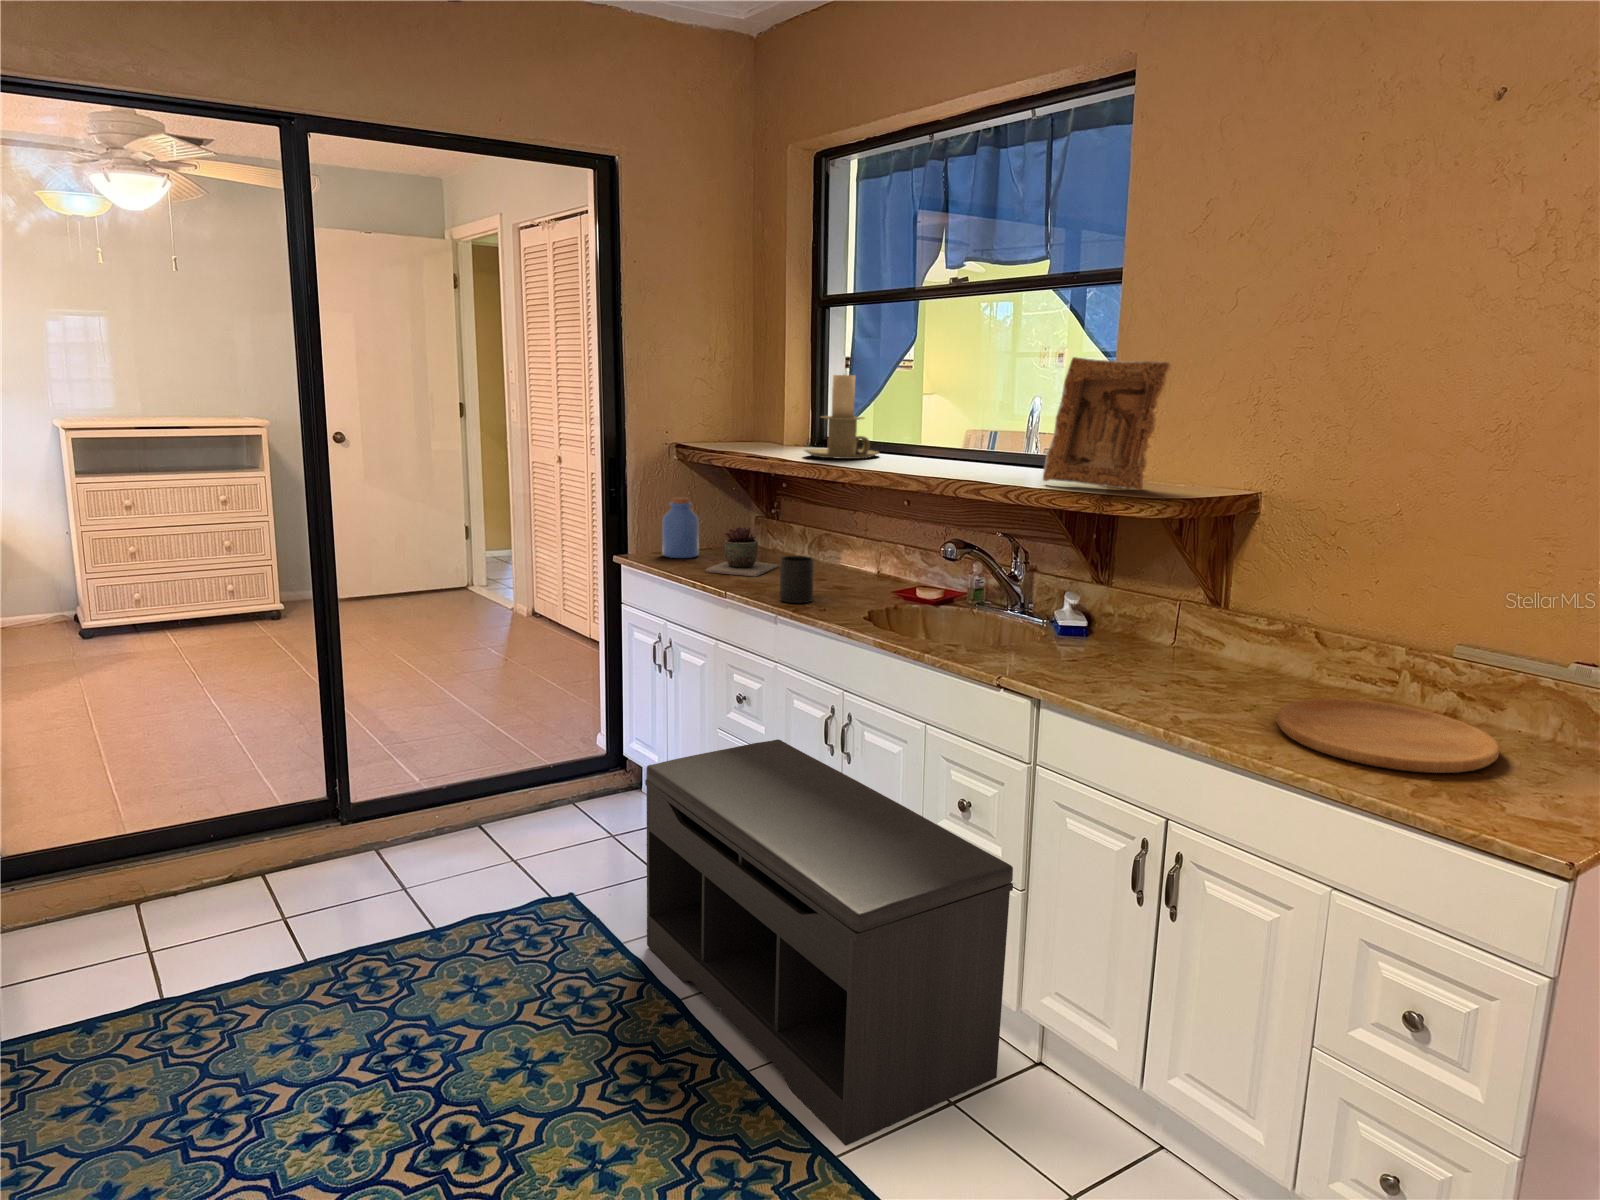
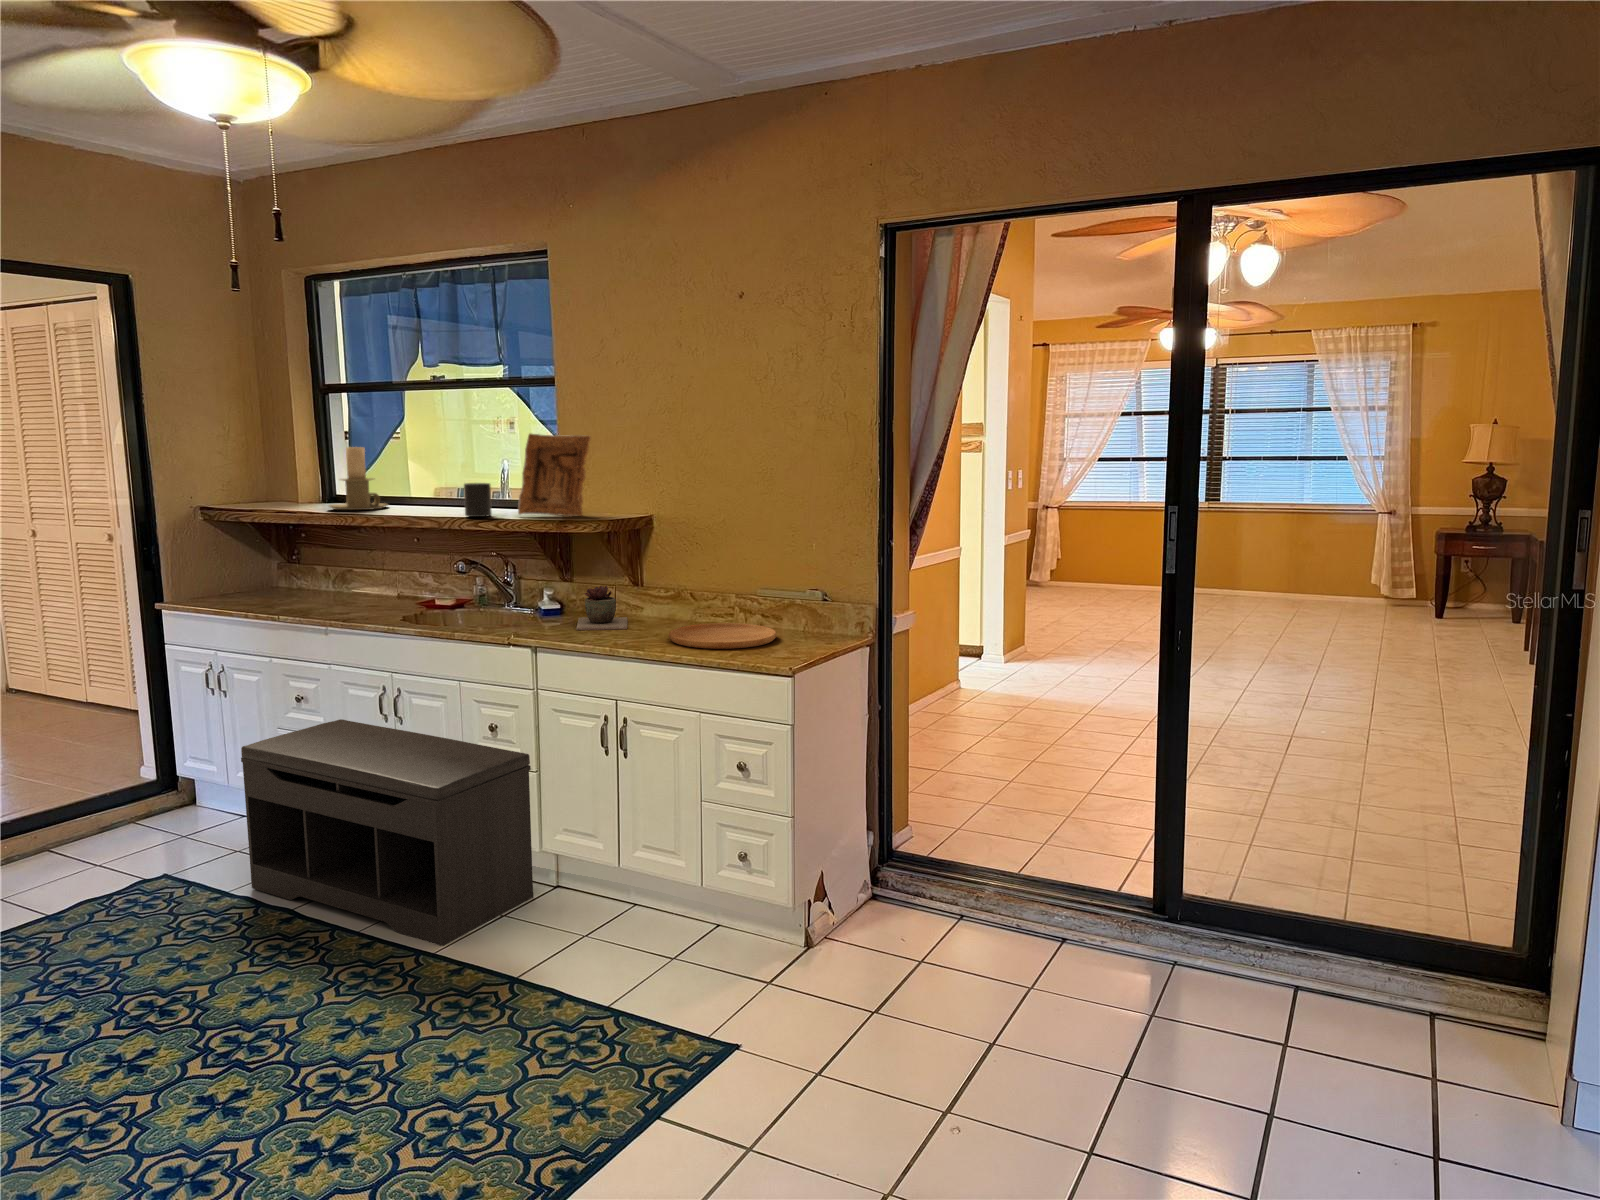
jar: present [662,497,699,558] -> none [198,551,234,601]
succulent plant: present [706,527,779,577] -> present [577,586,627,630]
mug: present [780,556,814,603] -> present [464,483,492,517]

